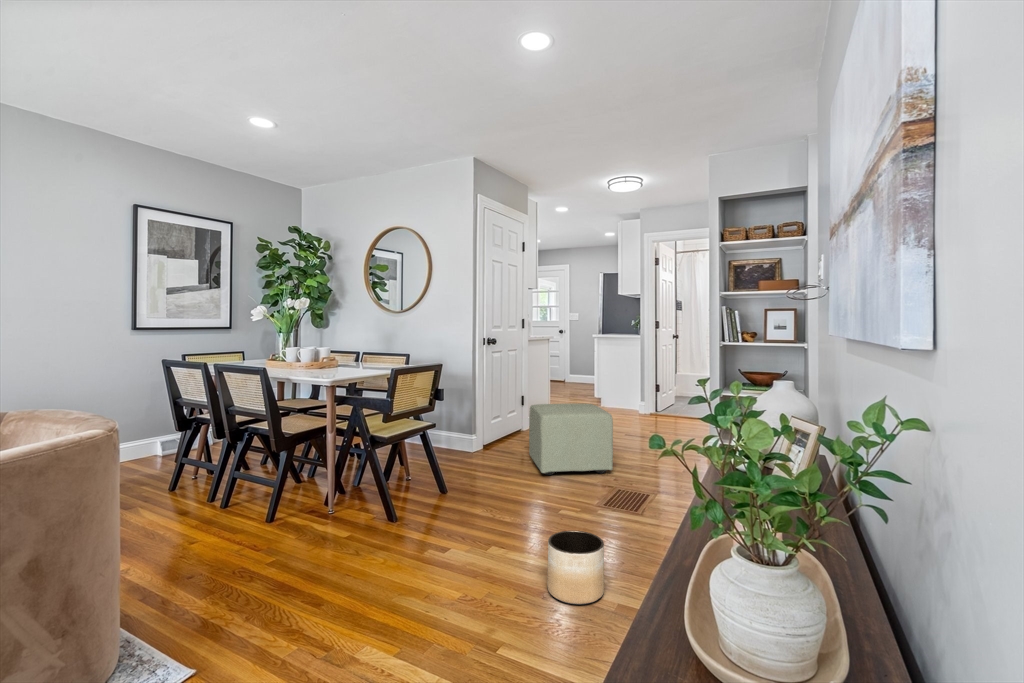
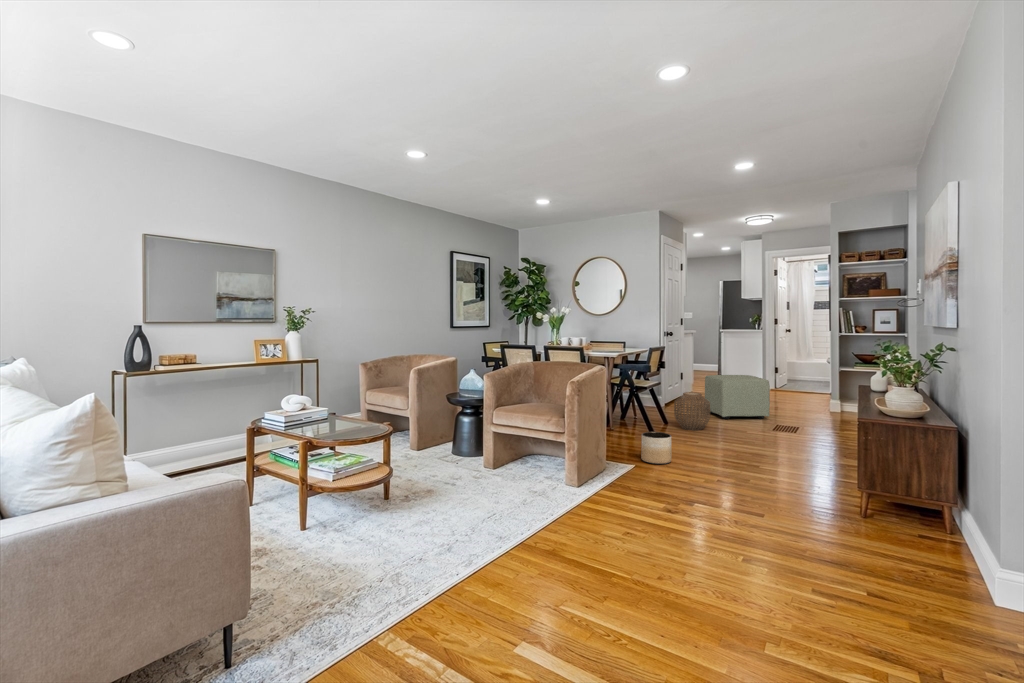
woven basket: none [447,440,504,507] -> present [674,392,710,430]
planter: present [547,531,604,605] -> present [641,432,672,464]

